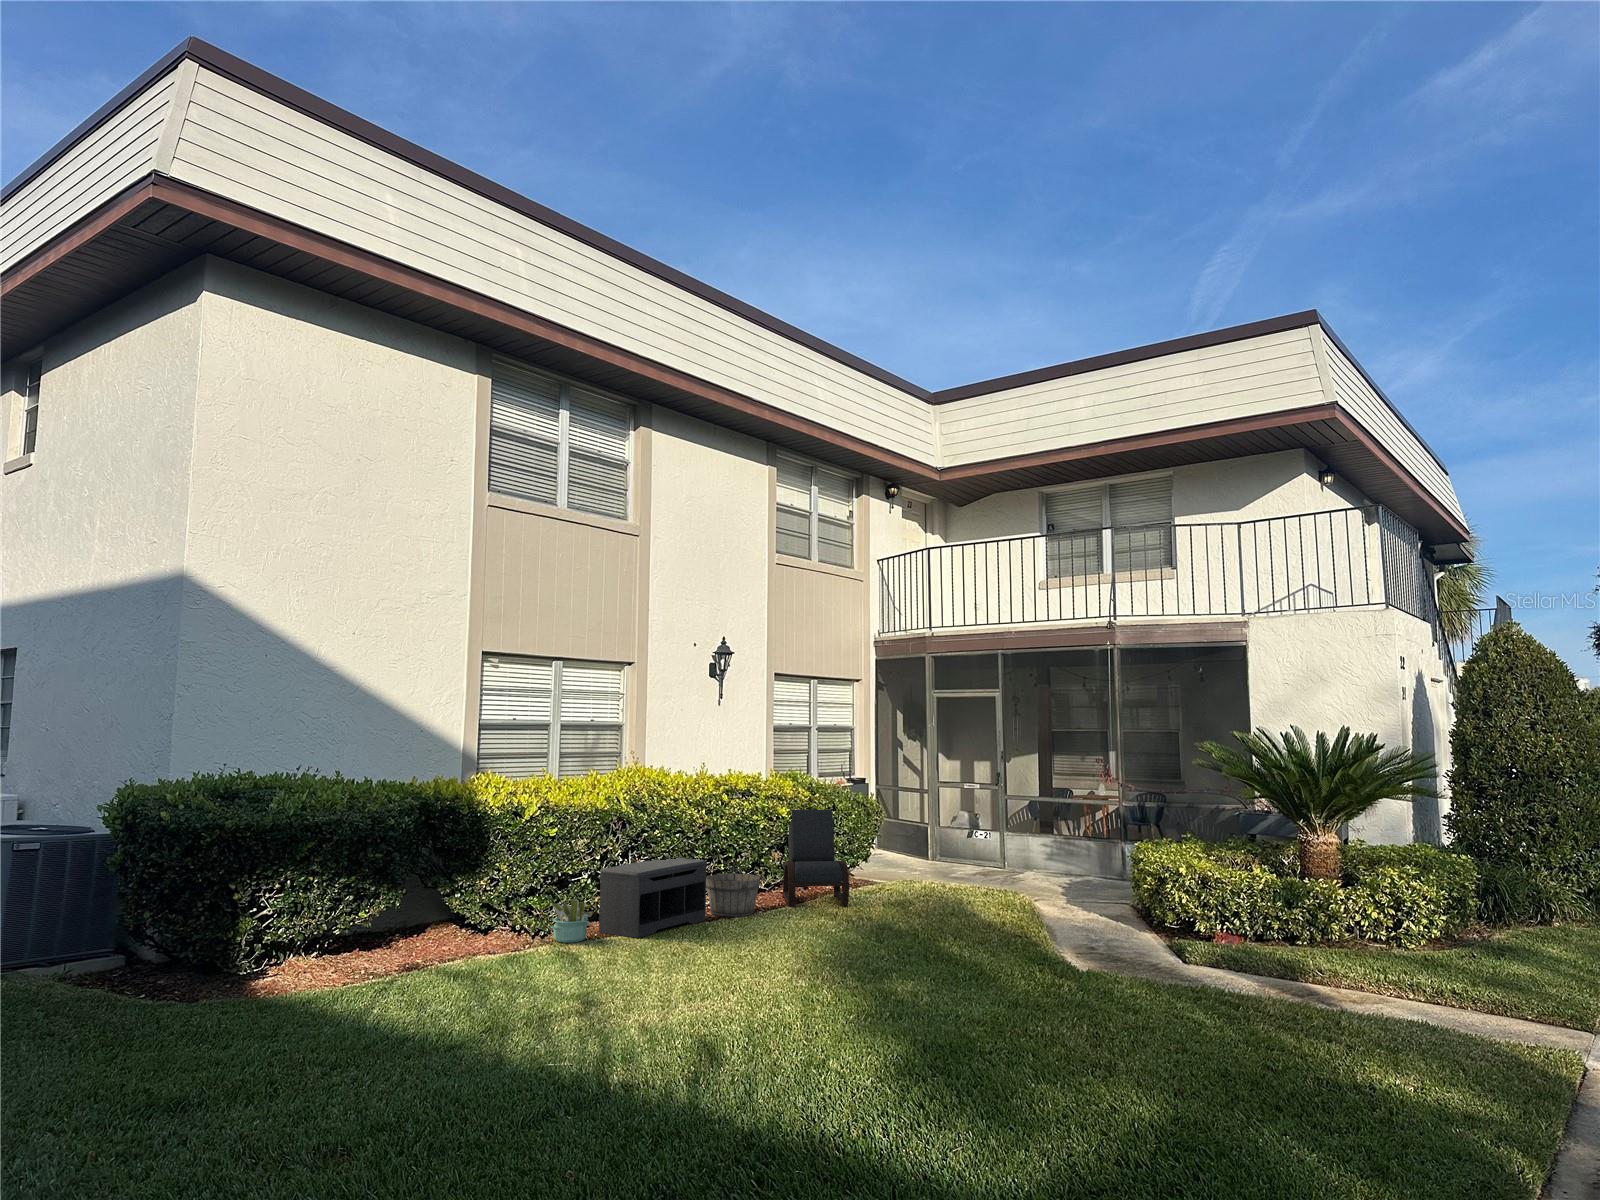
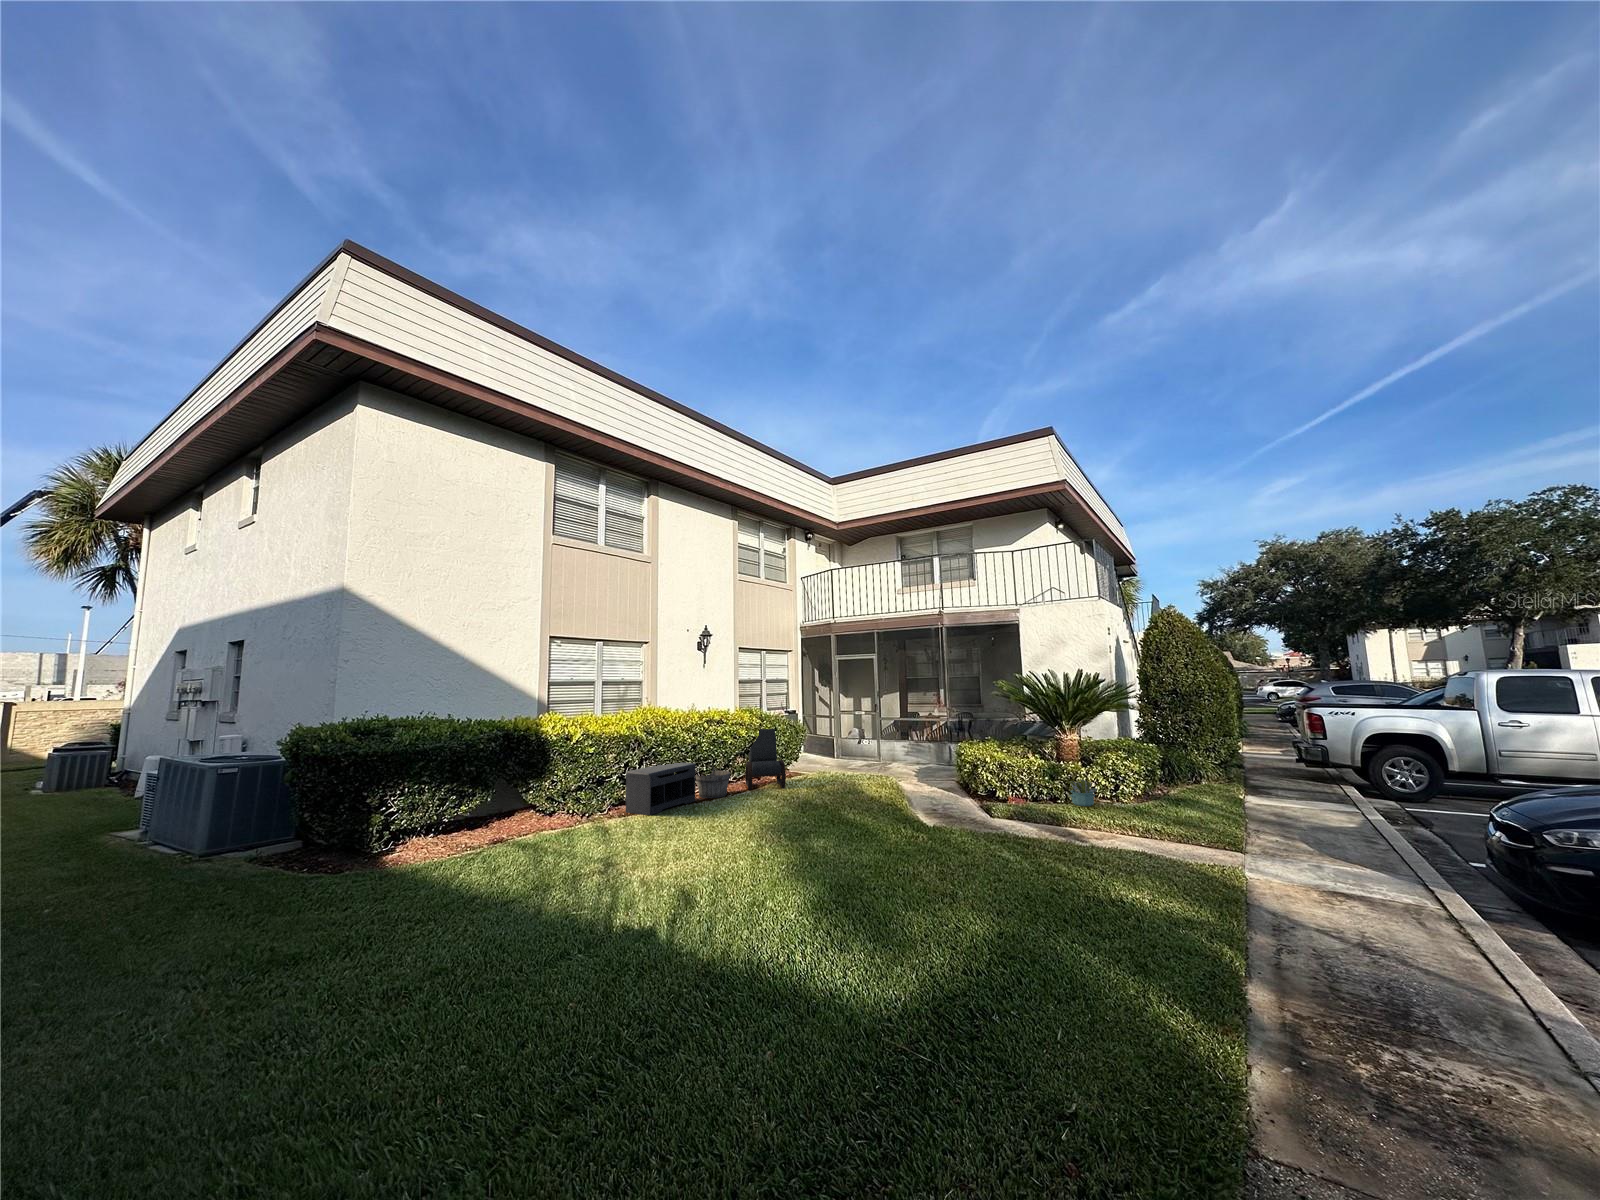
decorative plant: present [550,899,592,943] -> present [1069,780,1096,806]

